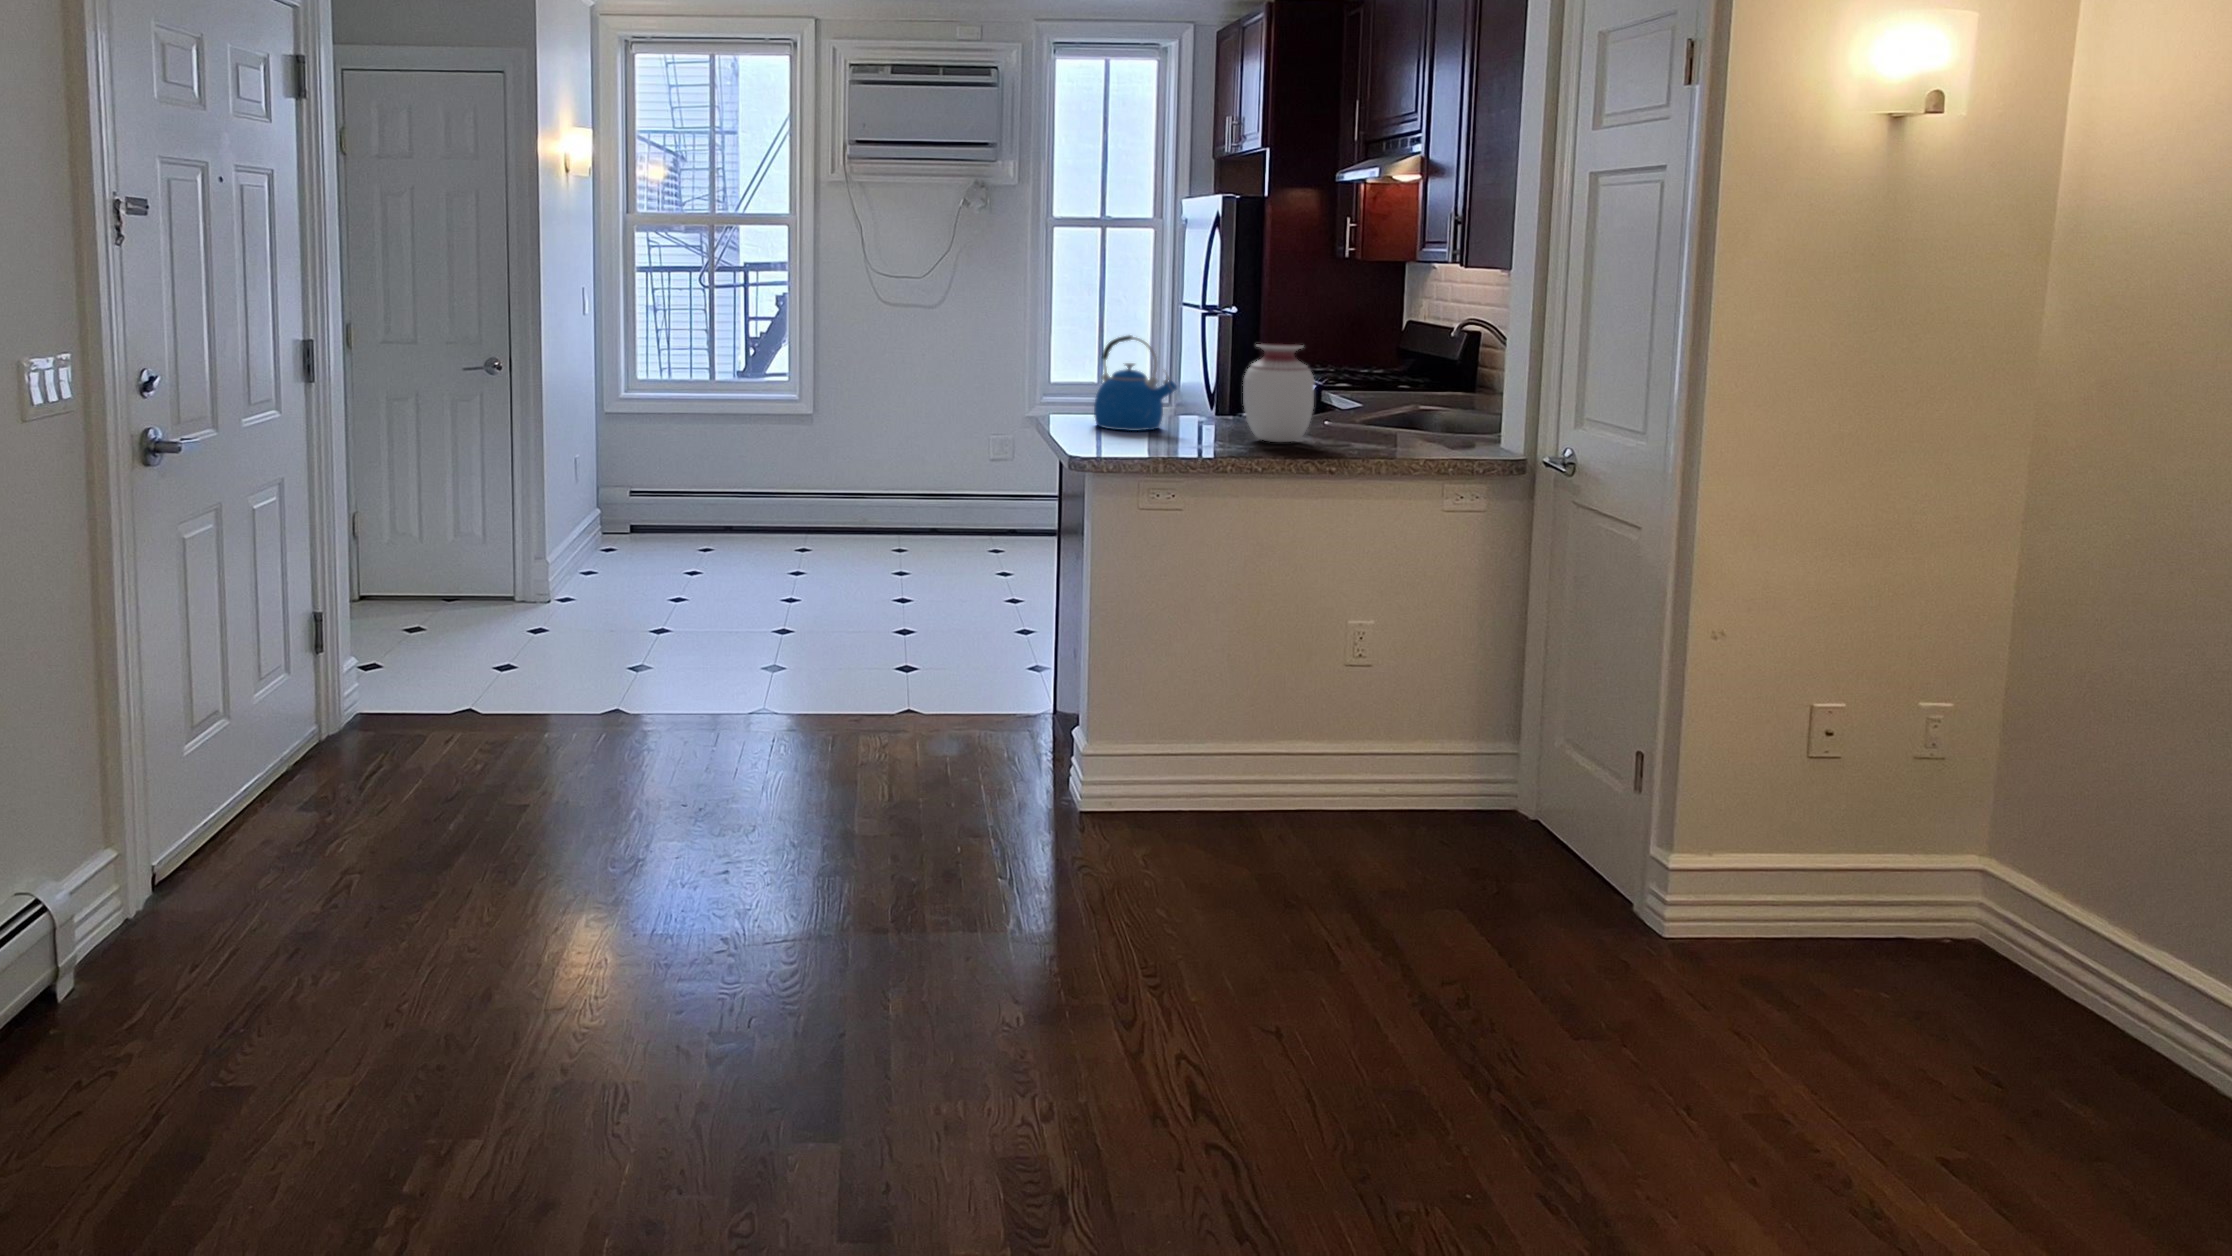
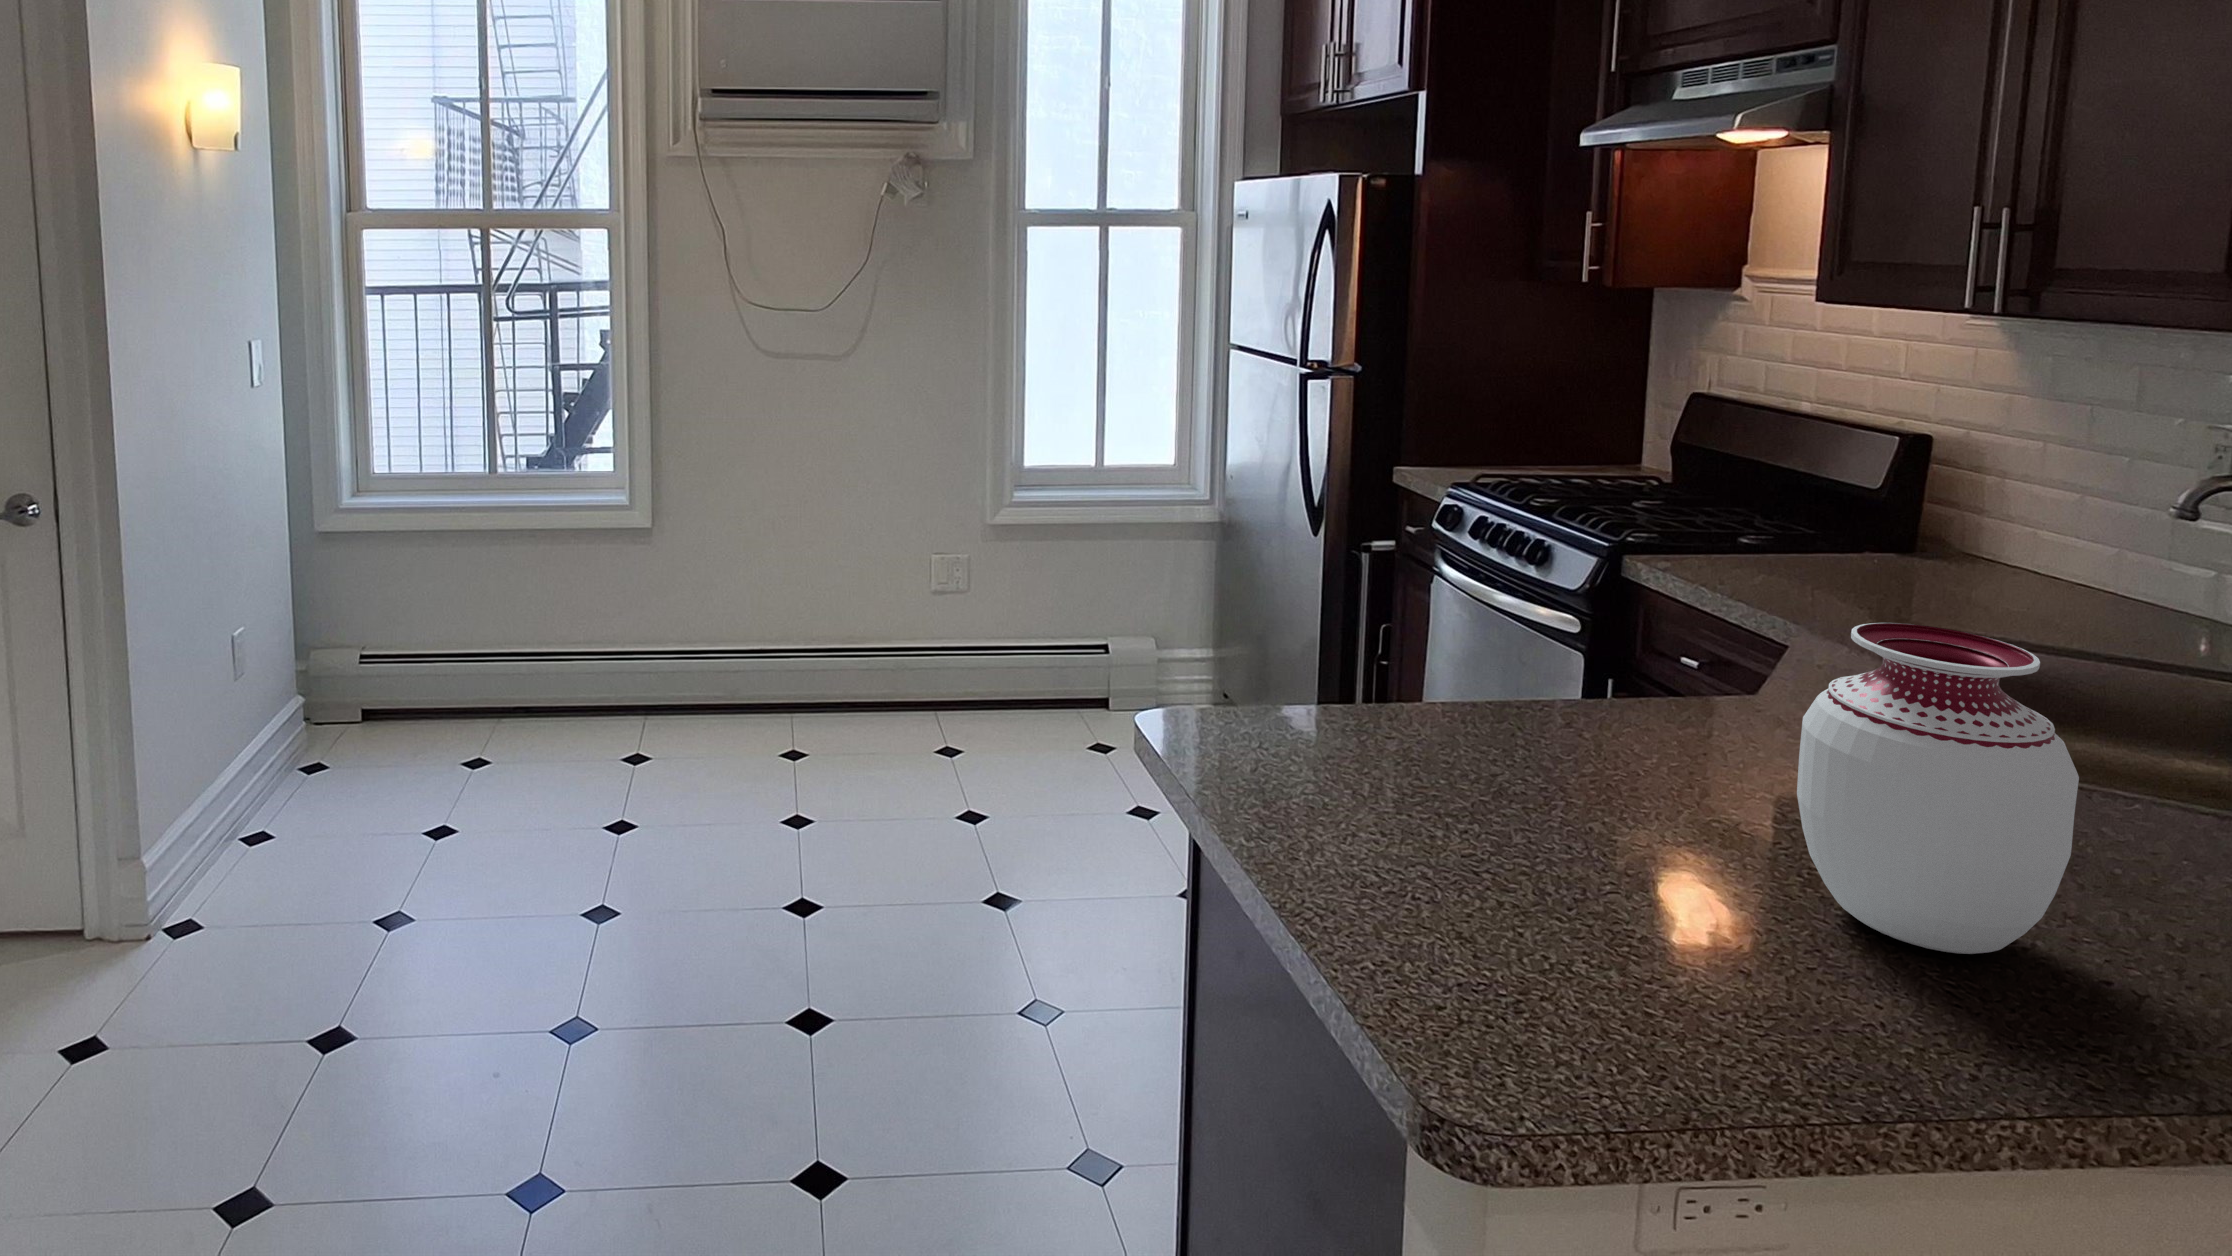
kettle: present [1094,335,1177,431] -> none [1304,572,1570,858]

